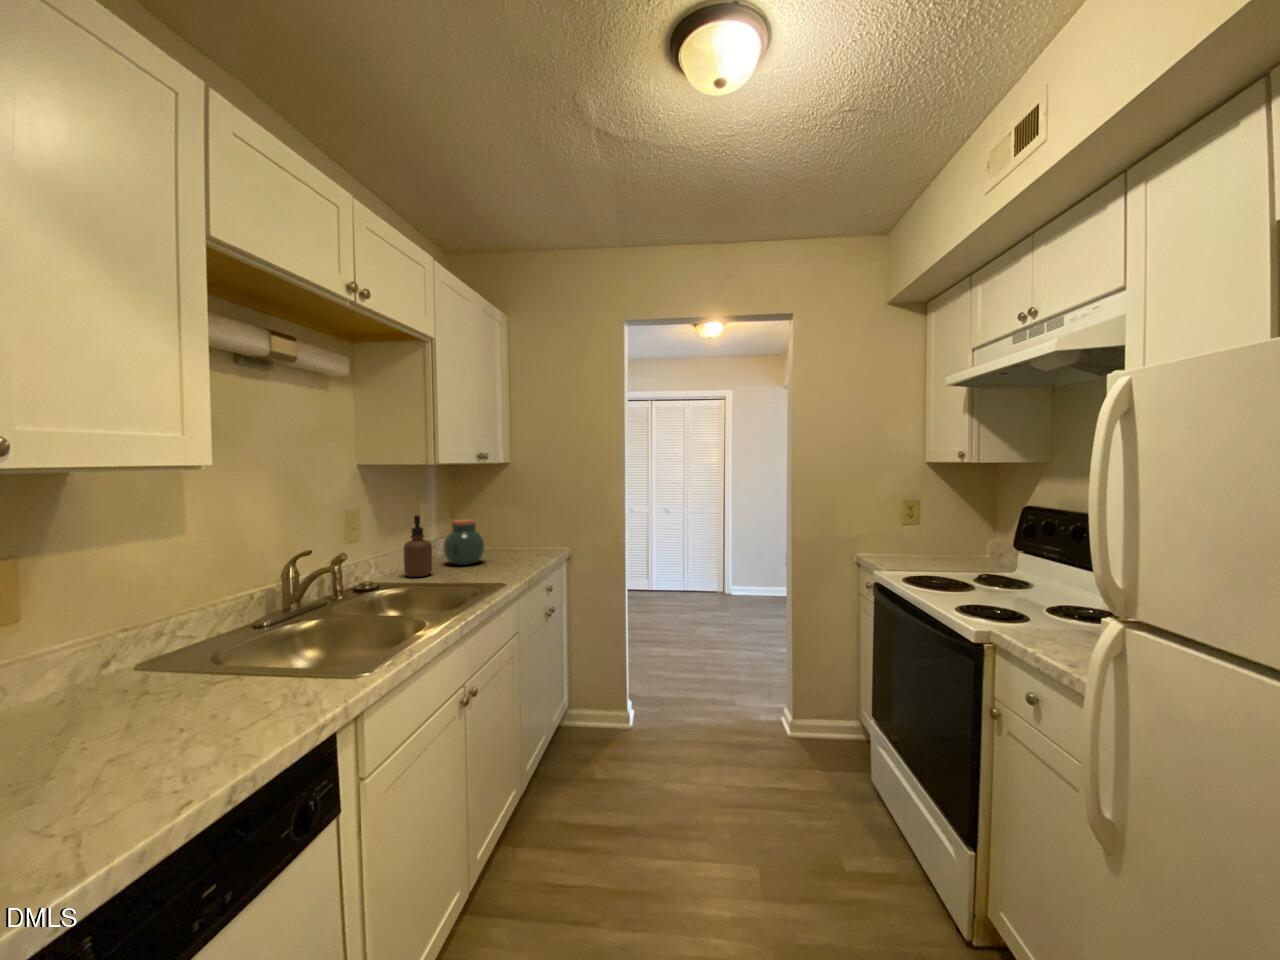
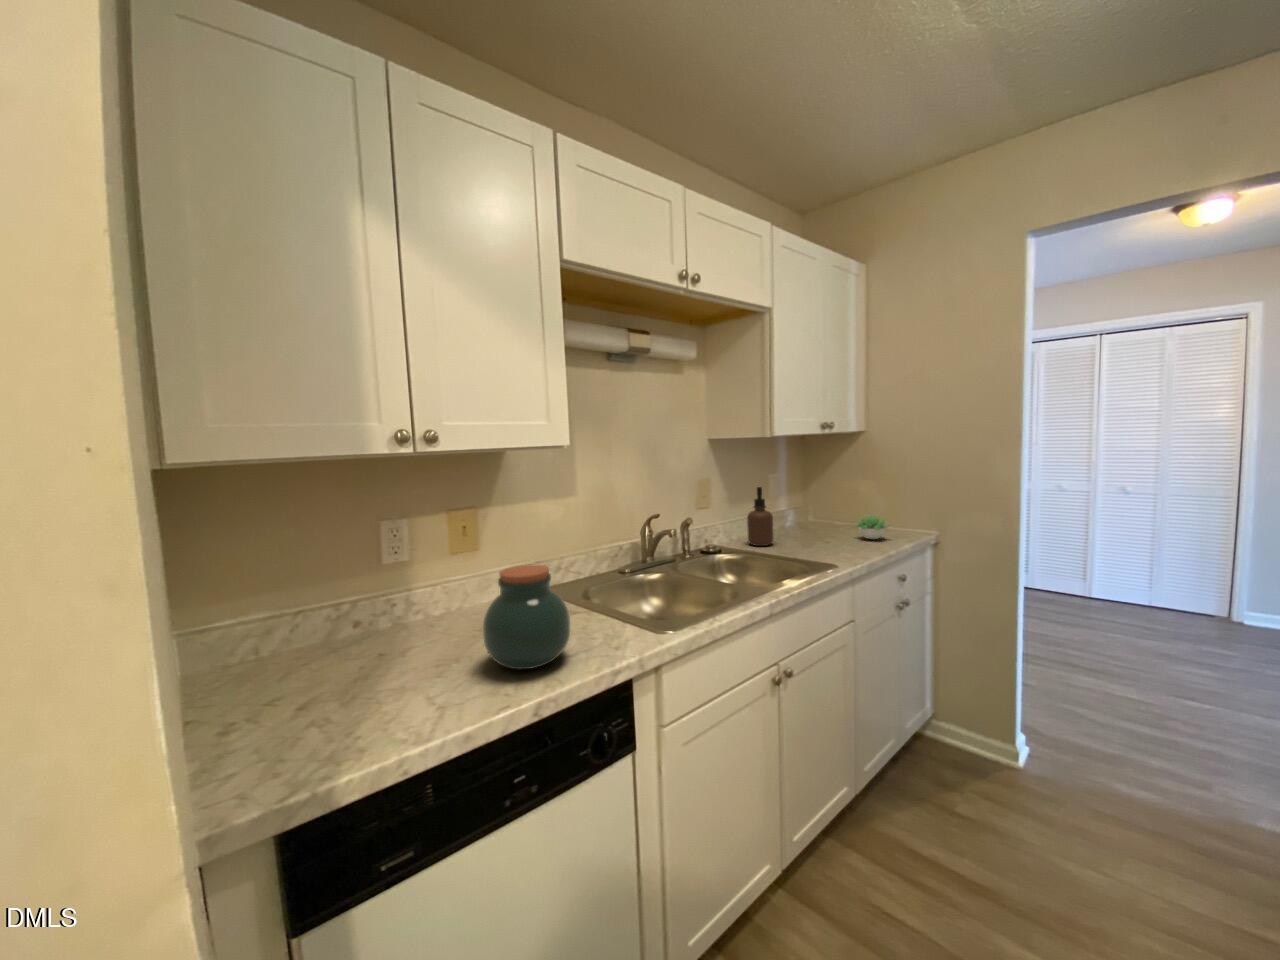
jar: present [443,519,485,565] -> present [483,565,570,669]
succulent plant: none [505,538,537,560] -> present [854,516,889,539]

